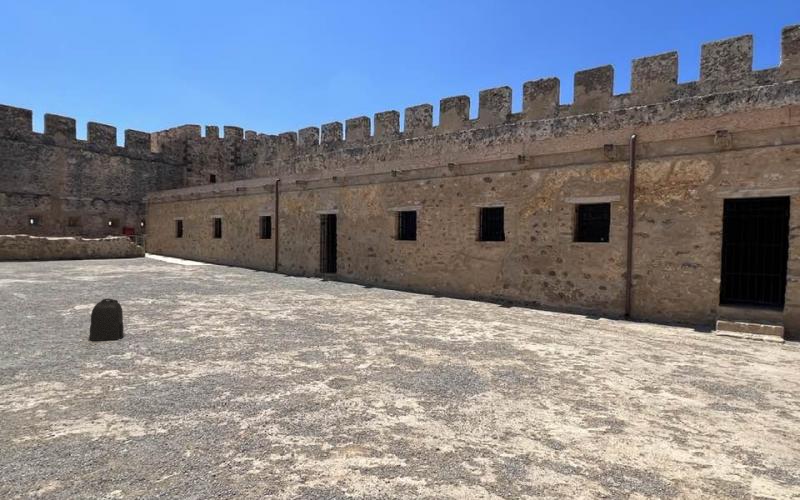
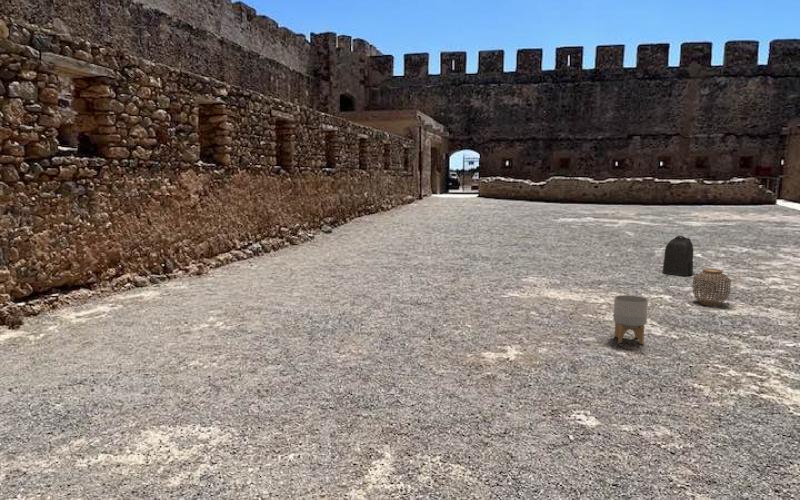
woven basket: none [146,332,185,371] -> present [693,269,731,306]
planter: none [84,398,135,475] -> present [613,295,648,344]

